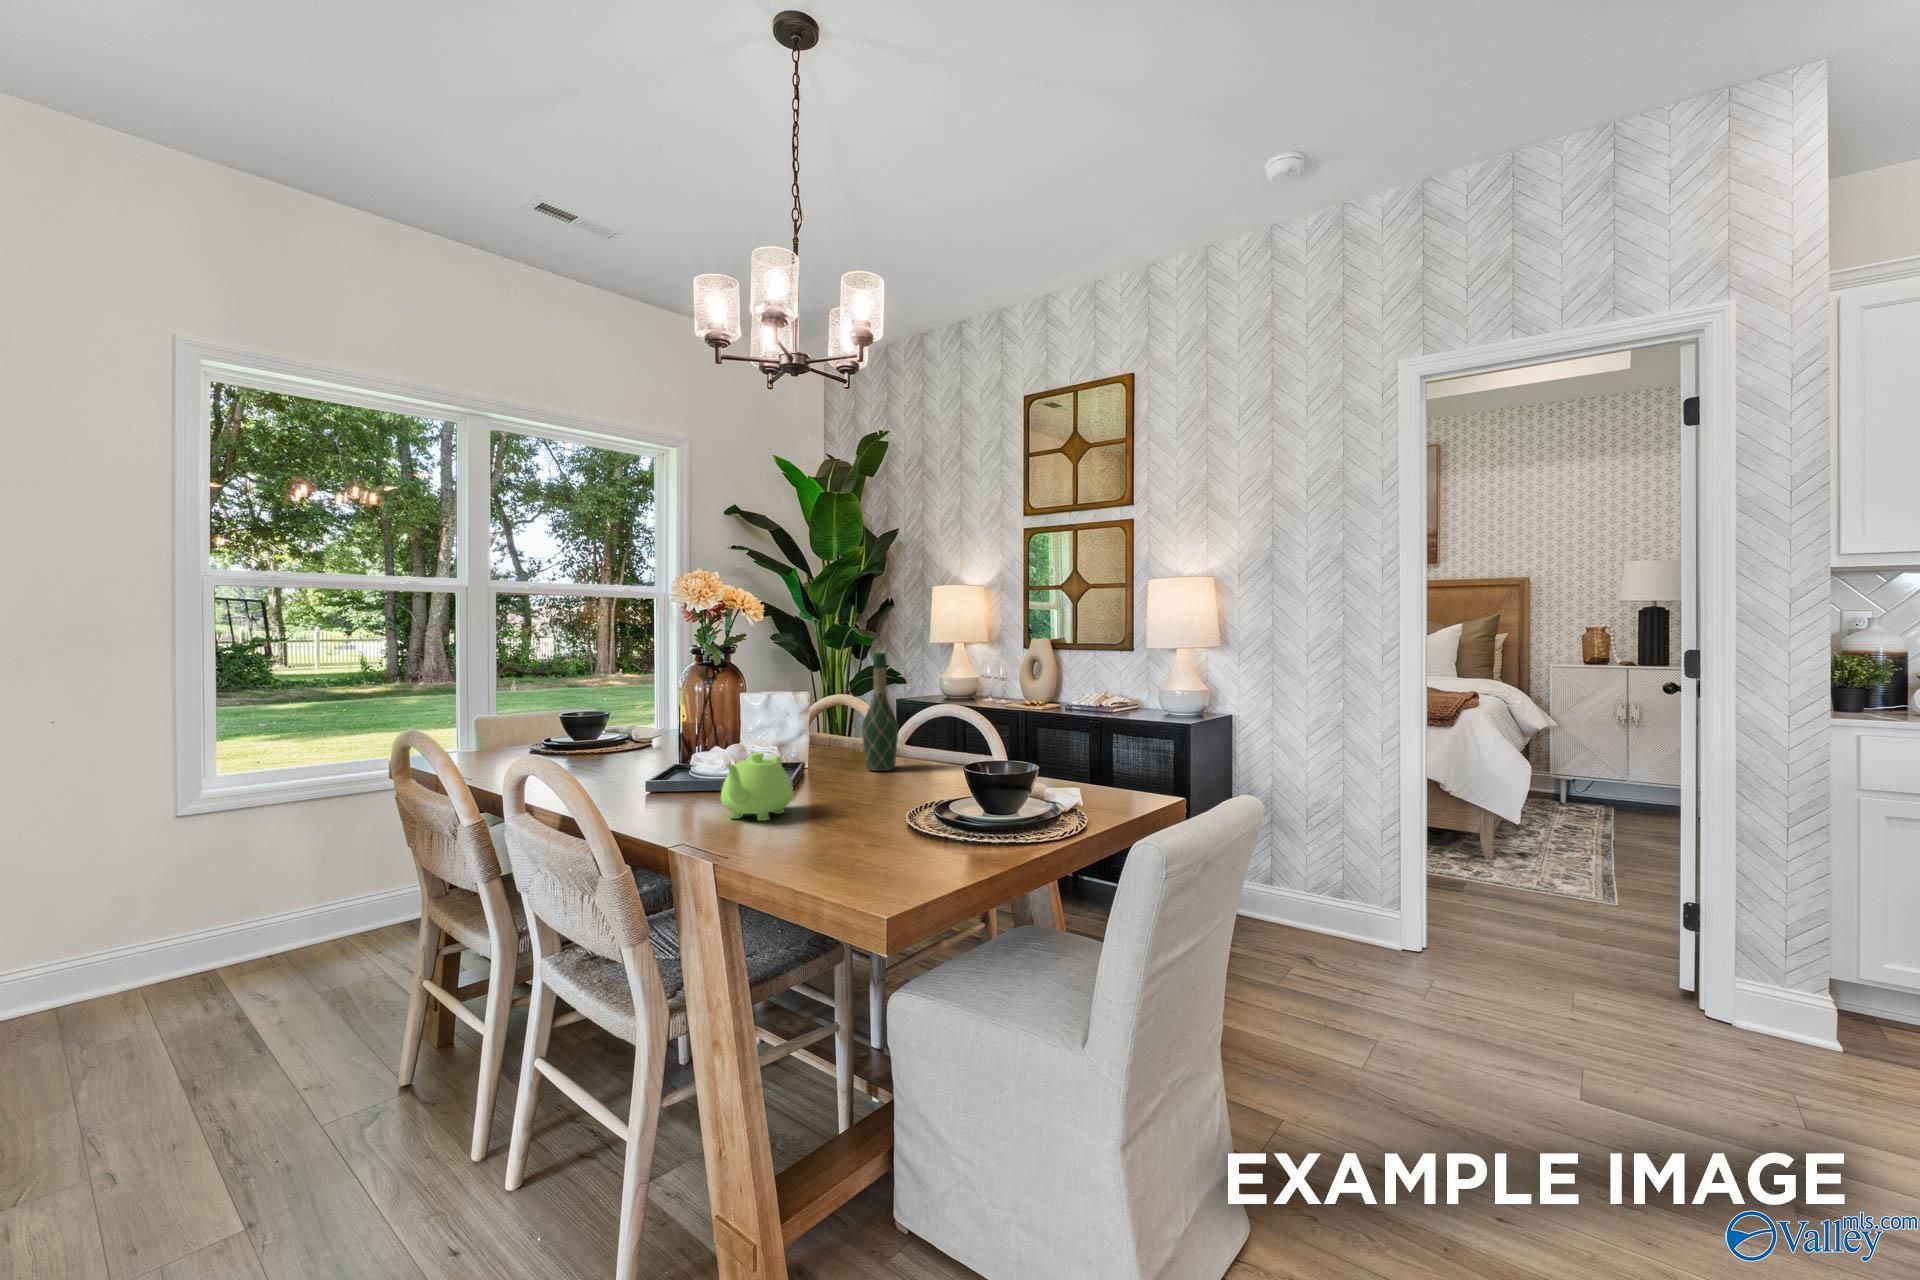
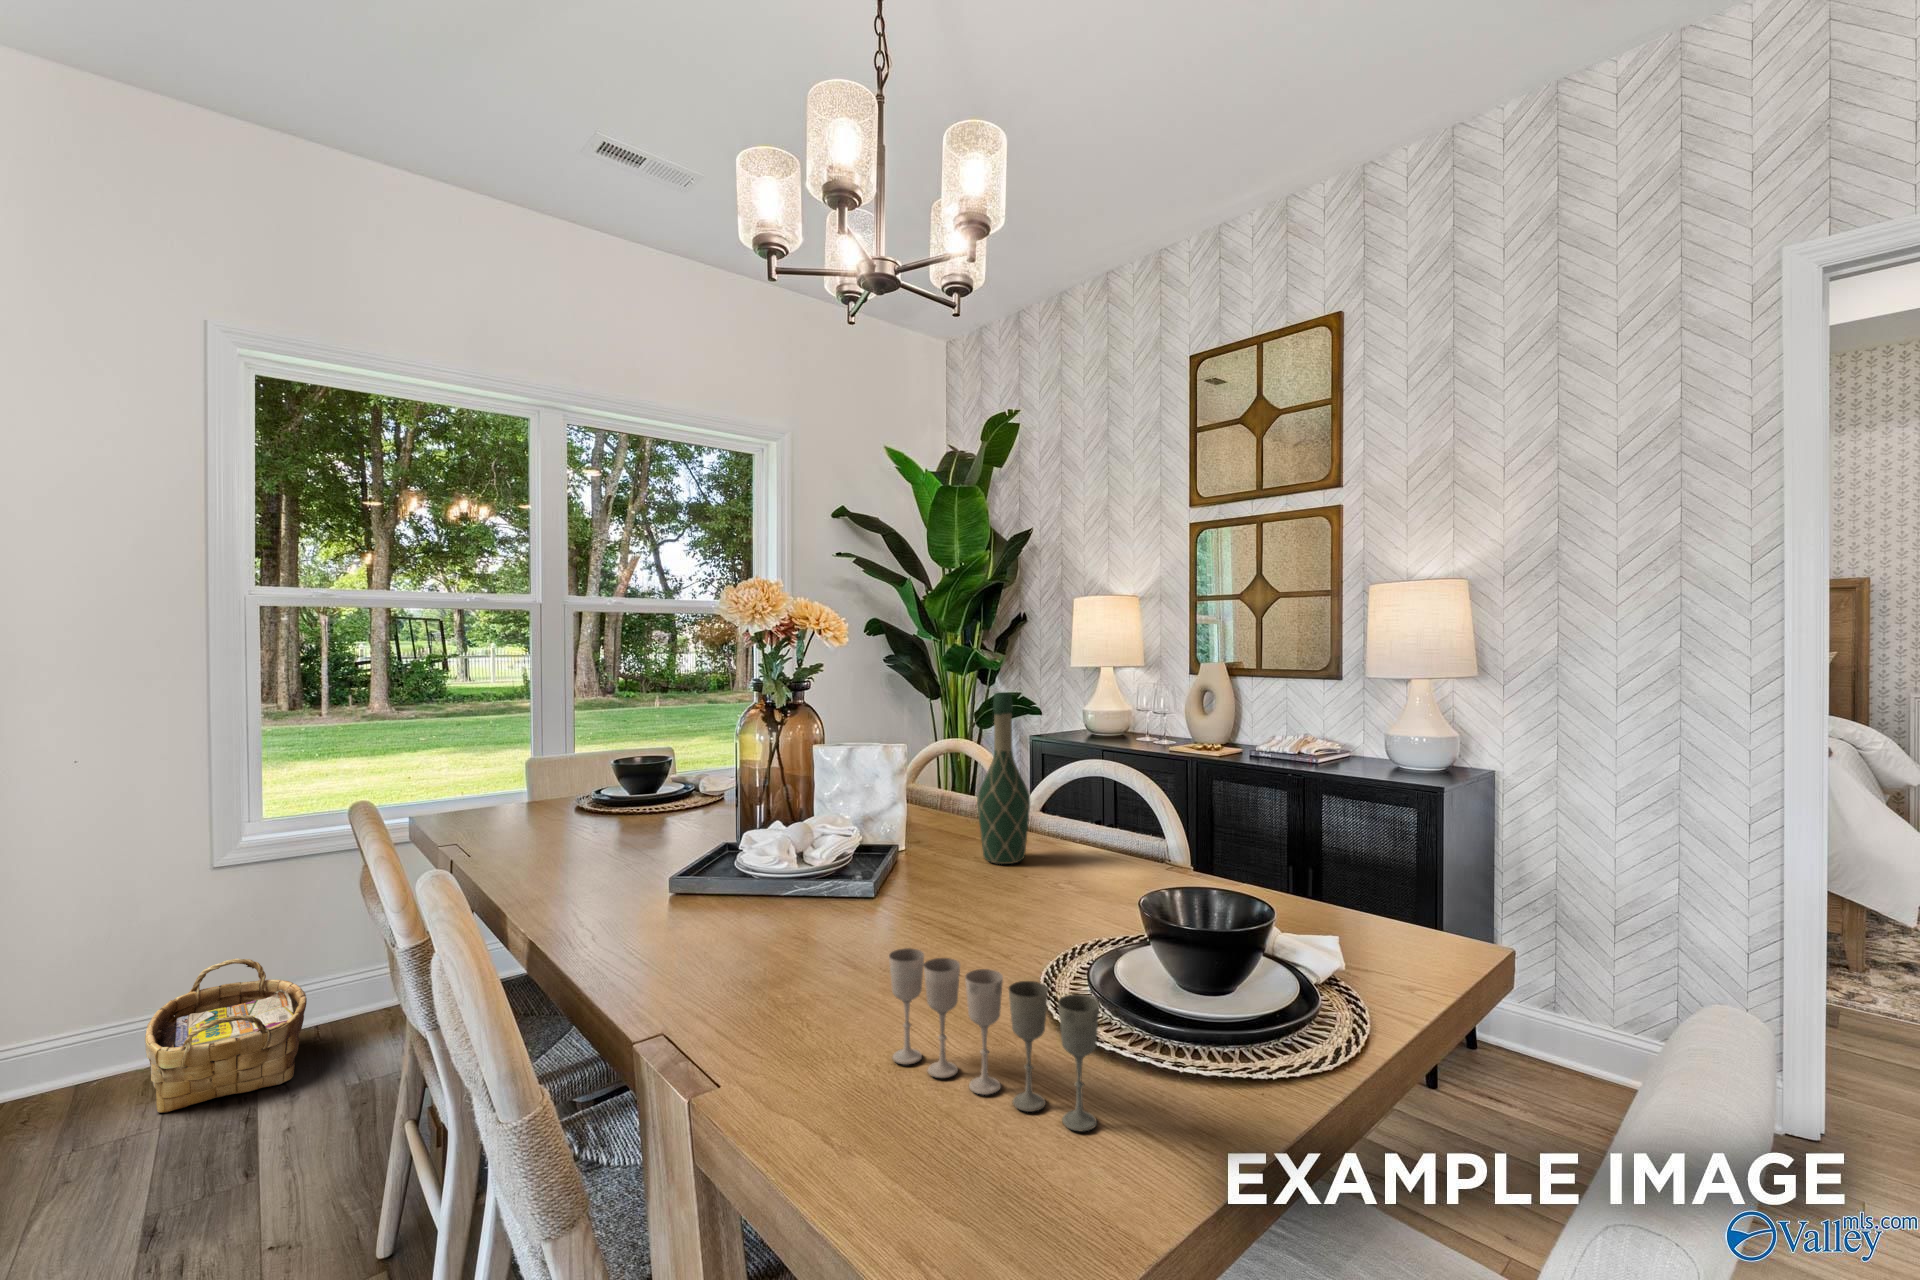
teapot: present [721,752,793,821] -> none [753,854,865,967]
wine glass: none [819,790,938,868] -> present [889,948,1099,1131]
woven basket: none [123,897,271,1025] -> present [145,959,307,1113]

